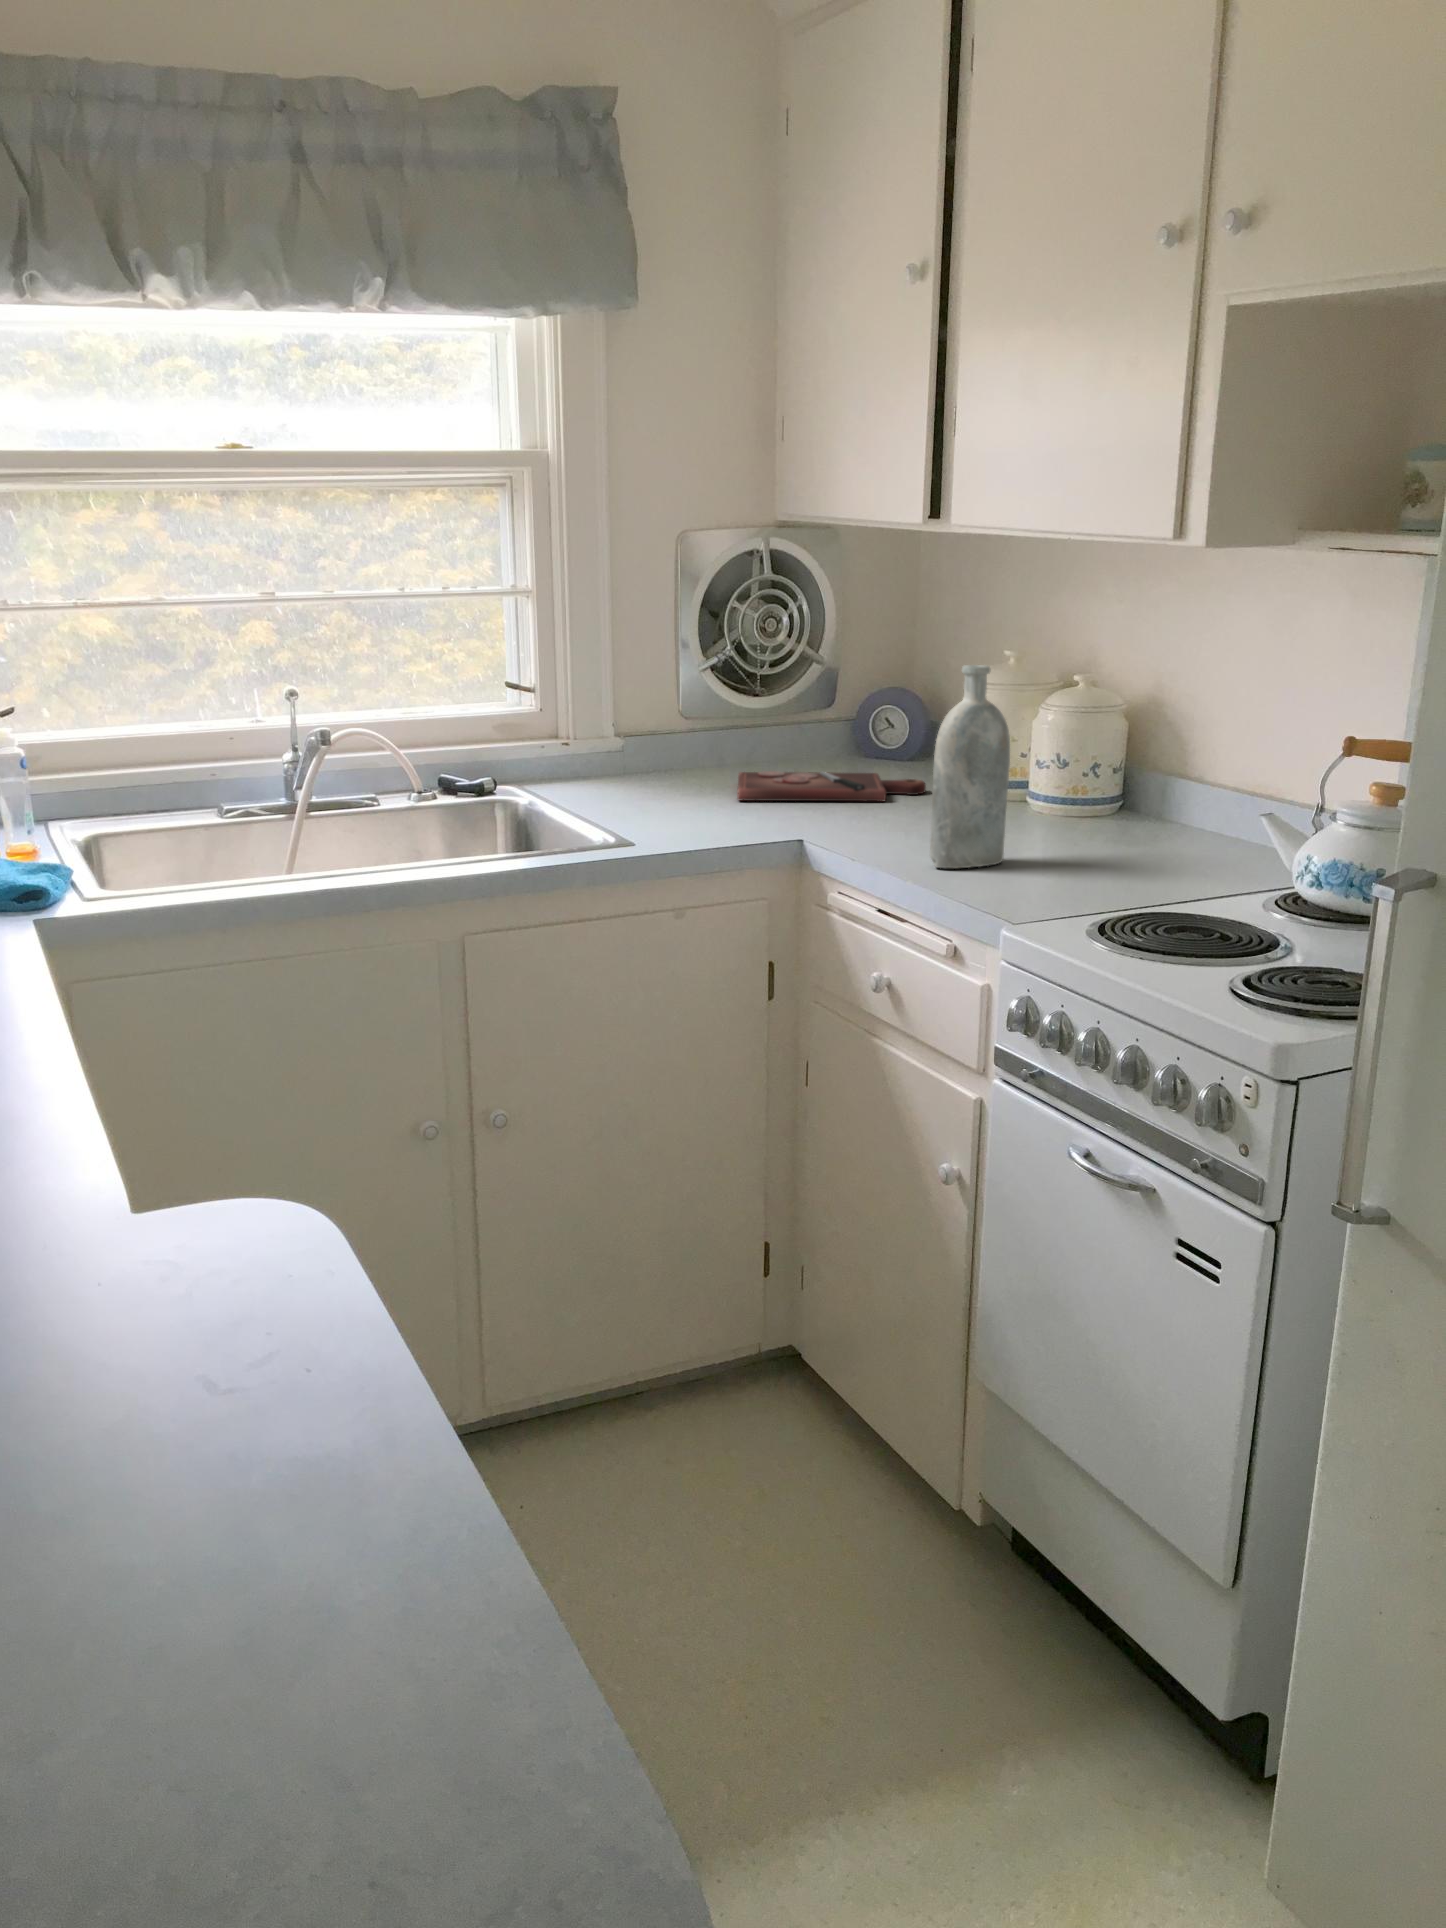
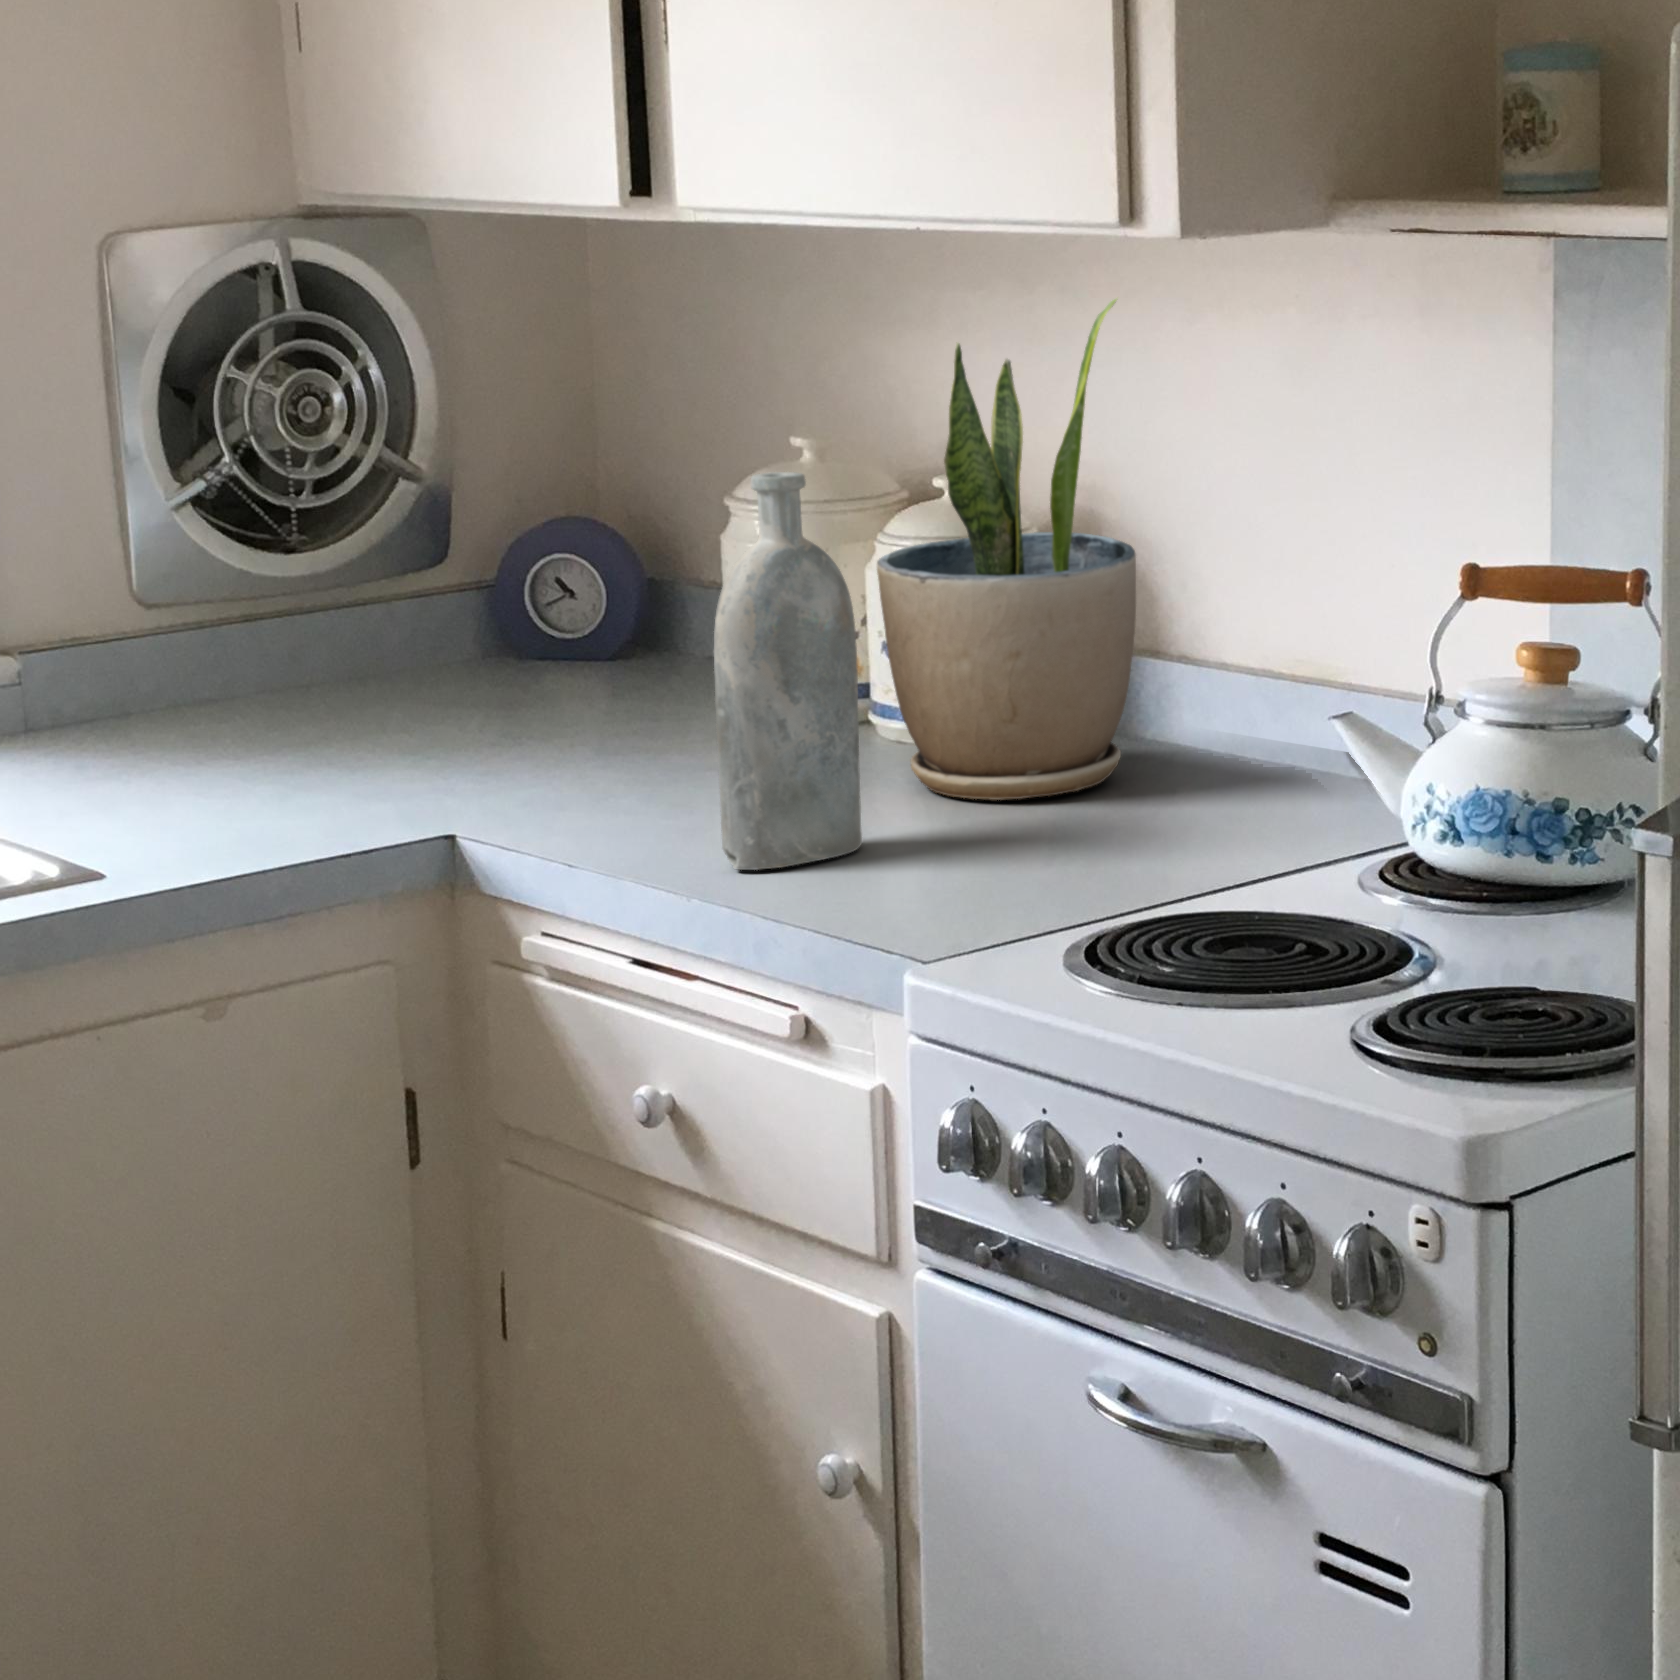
potted plant: none [1032,583,1174,845] -> present [877,299,1136,800]
cutting board: present [737,771,926,801] -> none [276,691,664,769]

